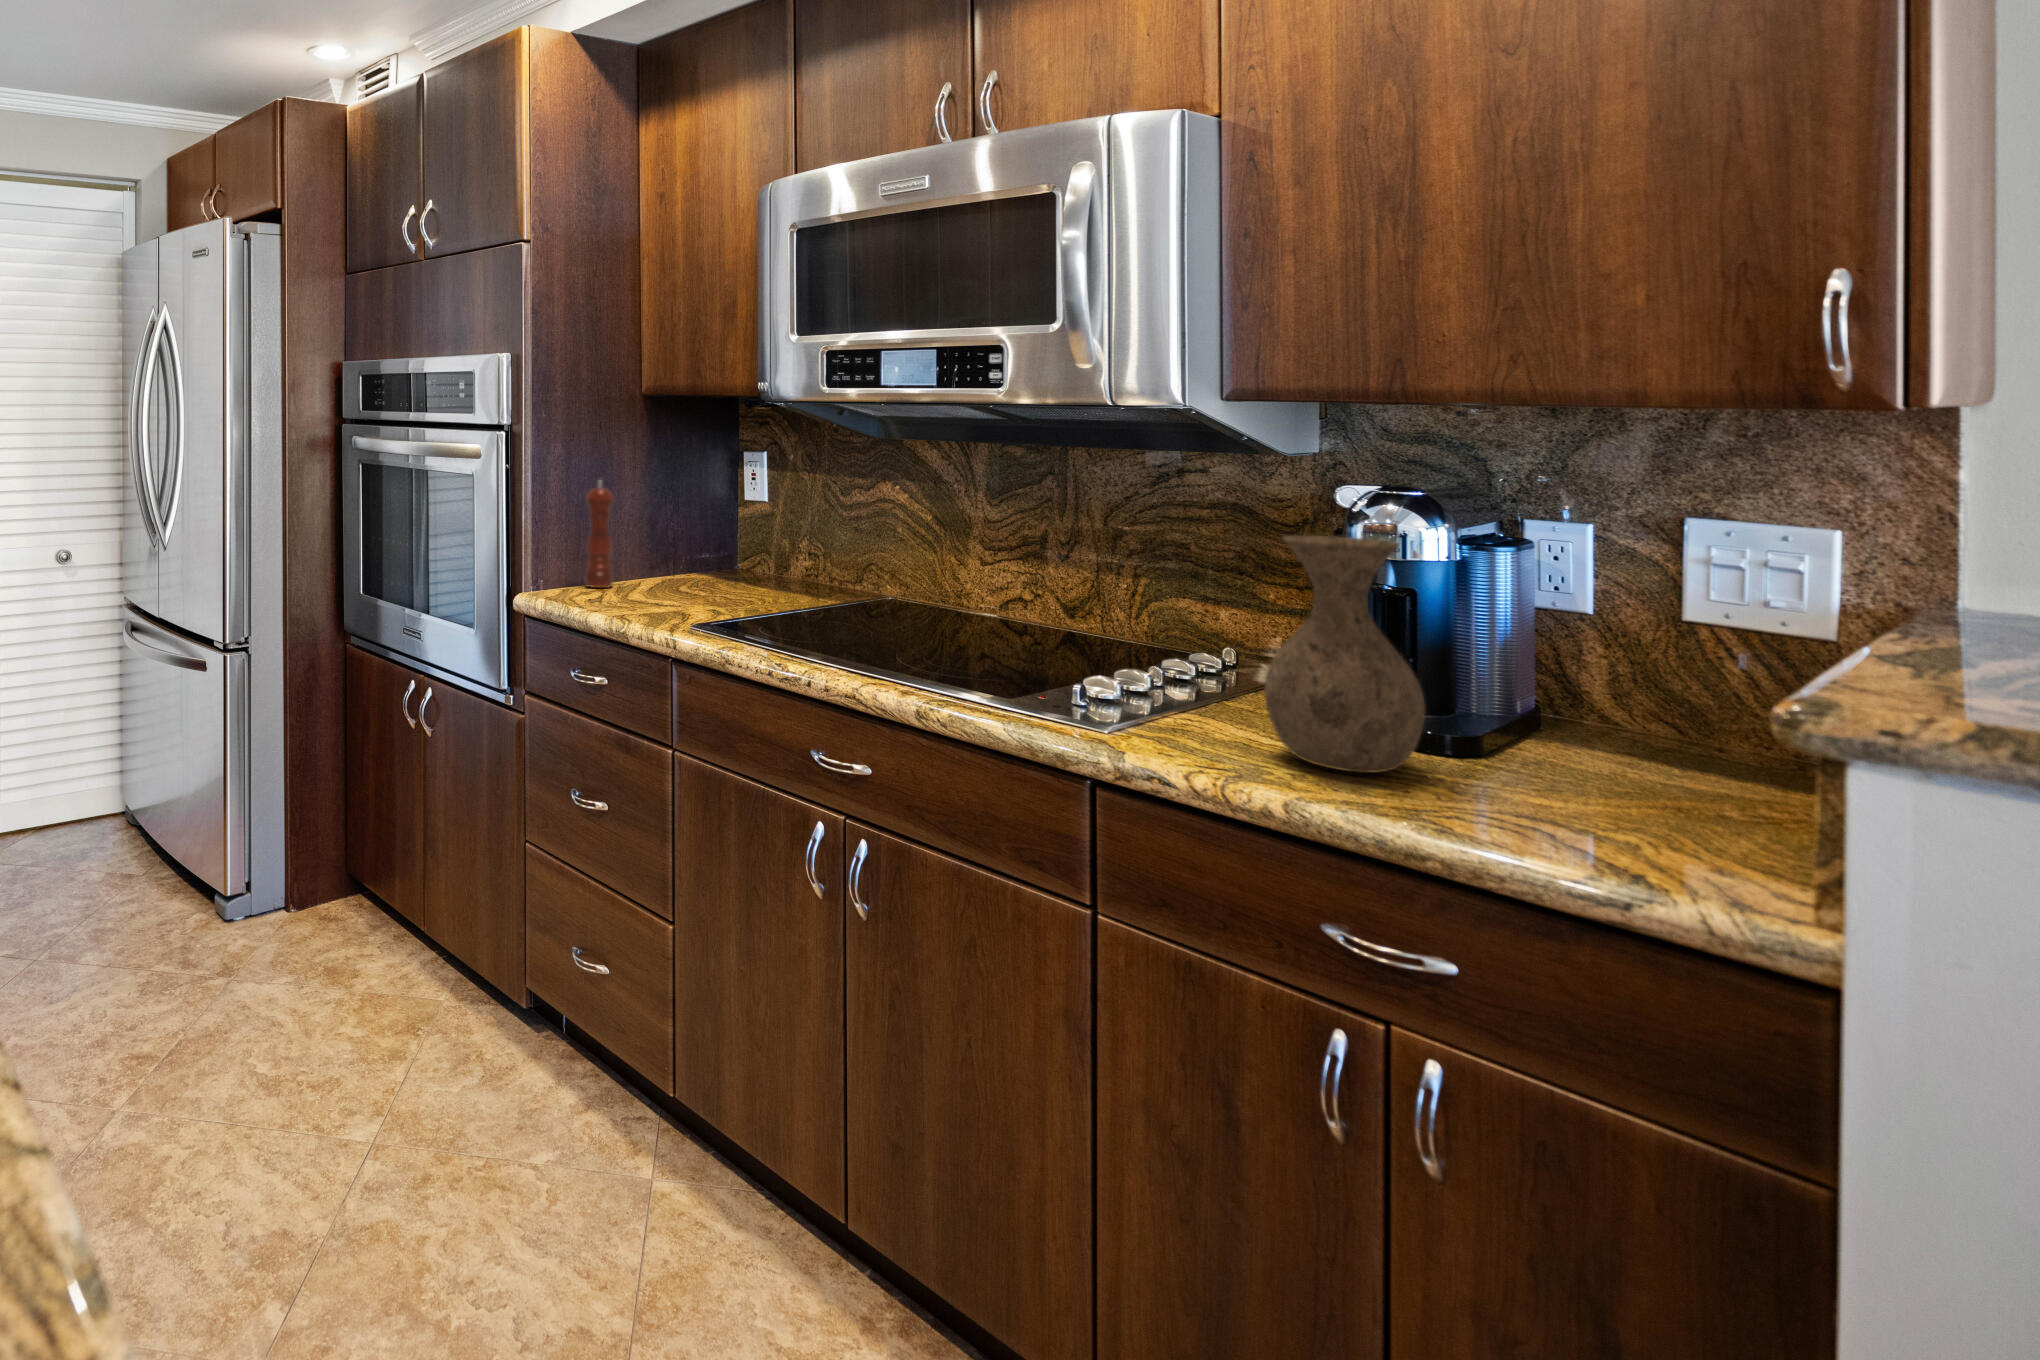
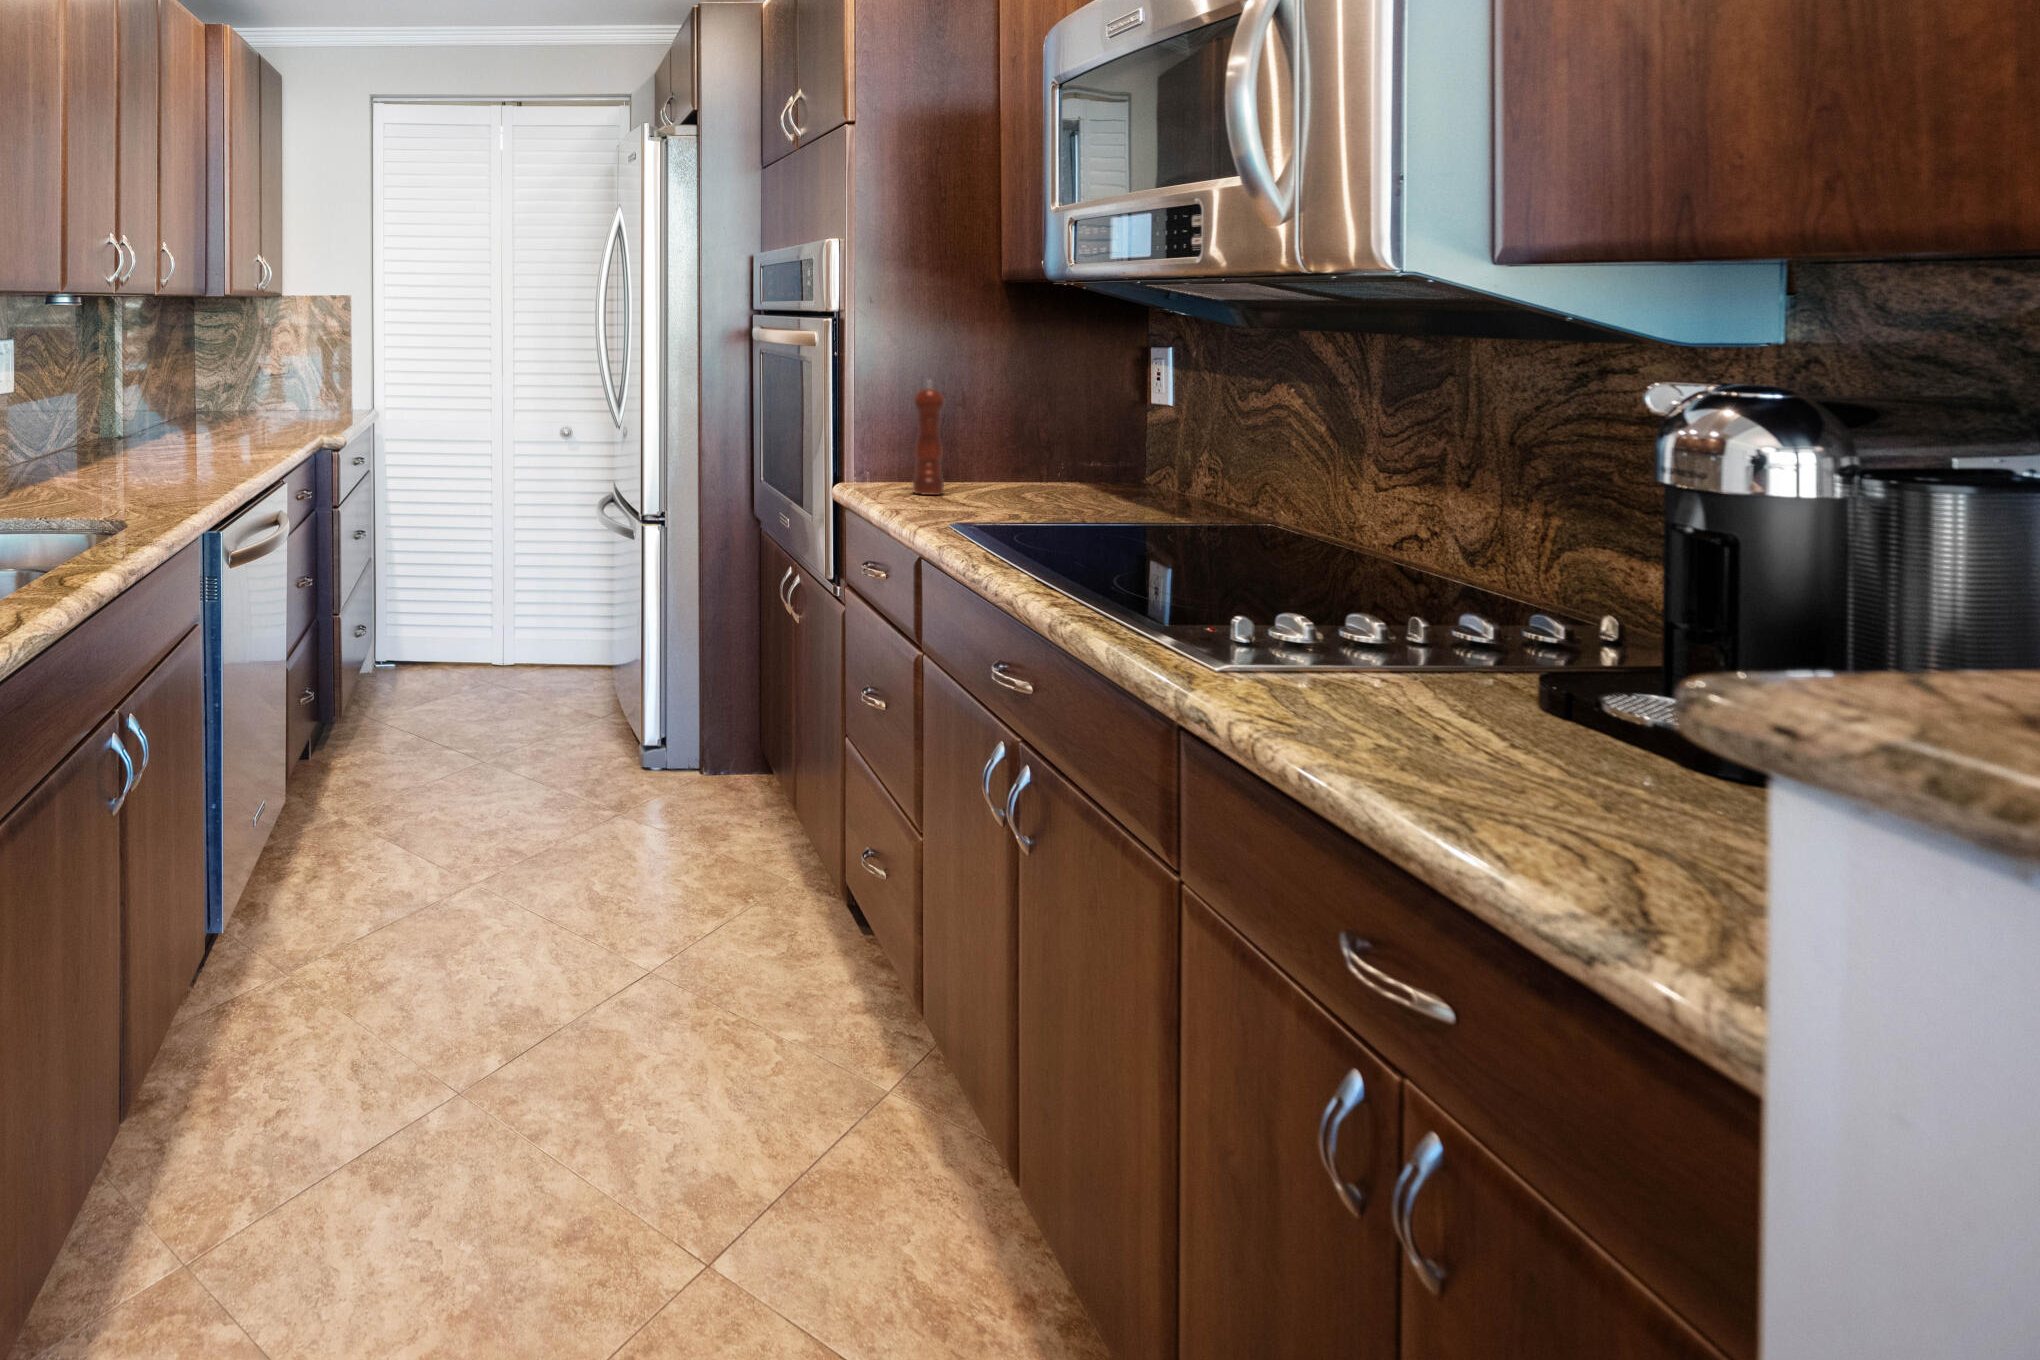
vase: present [1265,536,1425,773] -> none [1366,441,1595,764]

